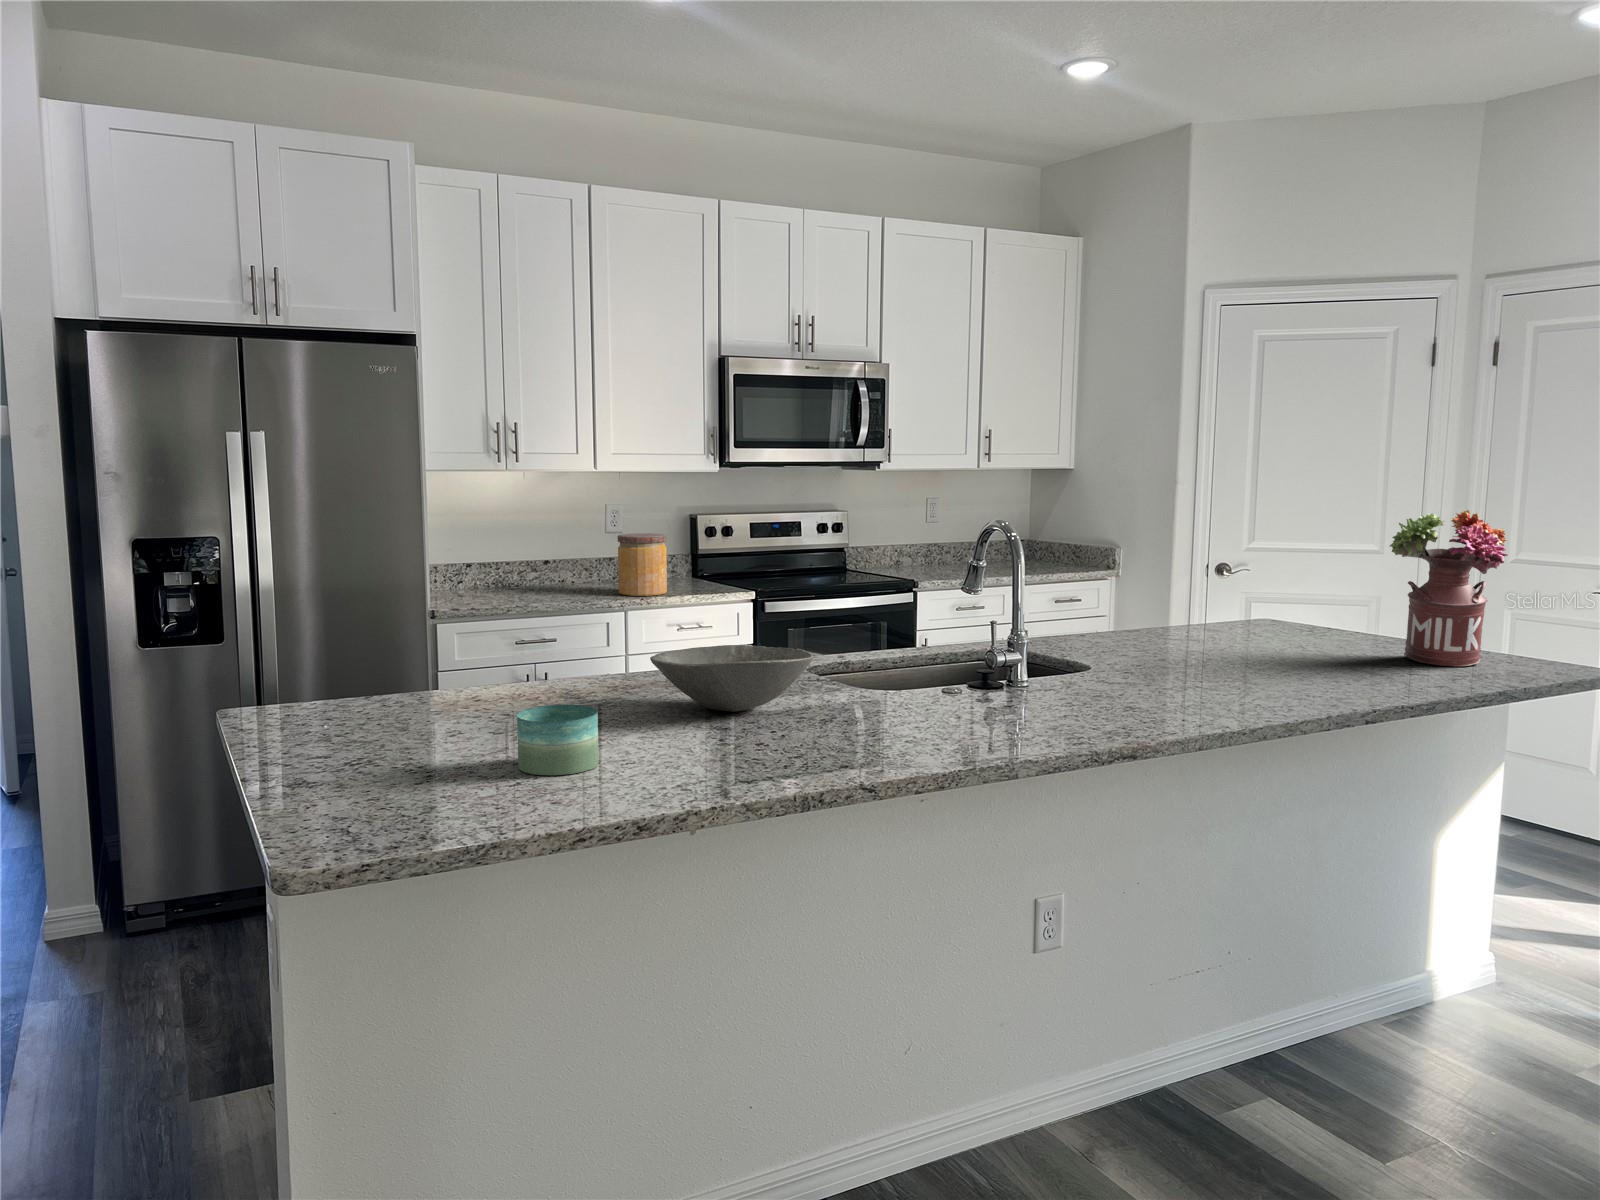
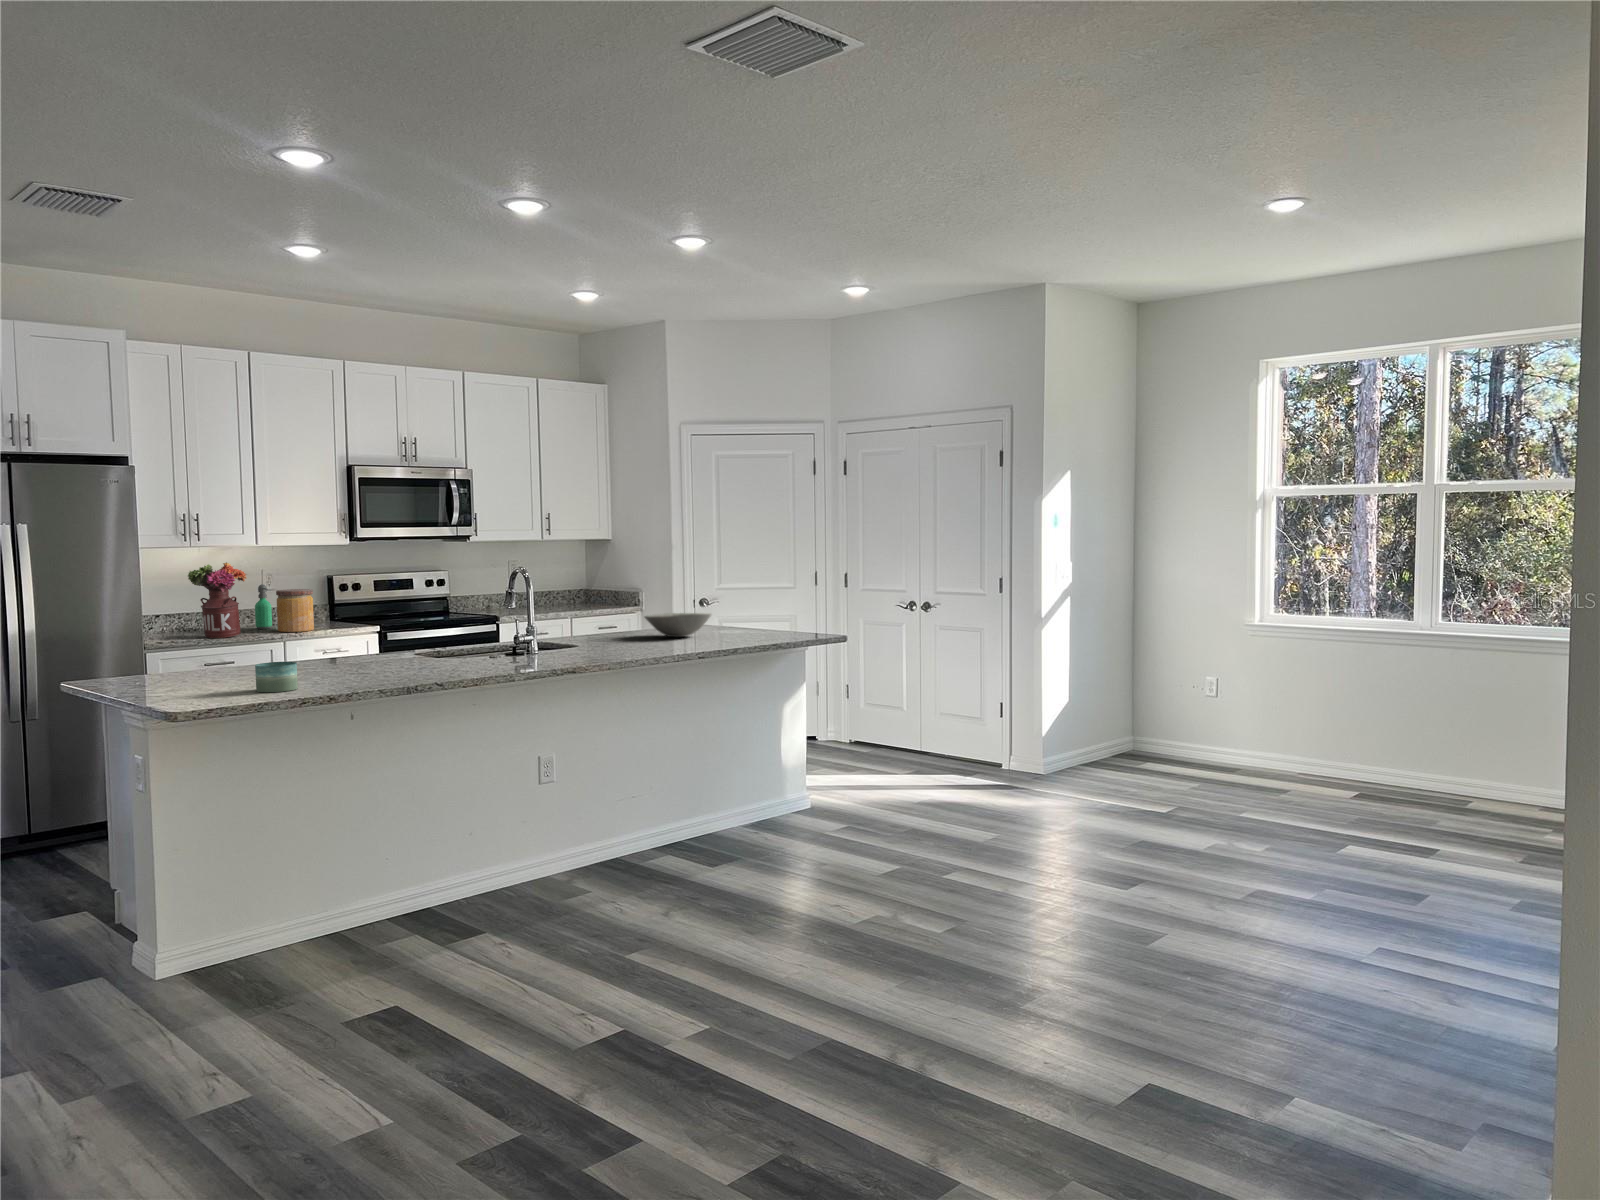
flower arrangement: present [1390,510,1508,666] -> present [188,562,246,638]
soap dispenser: none [591,525,613,588] -> present [255,585,272,629]
bowl: present [650,645,813,712] -> present [645,613,711,637]

